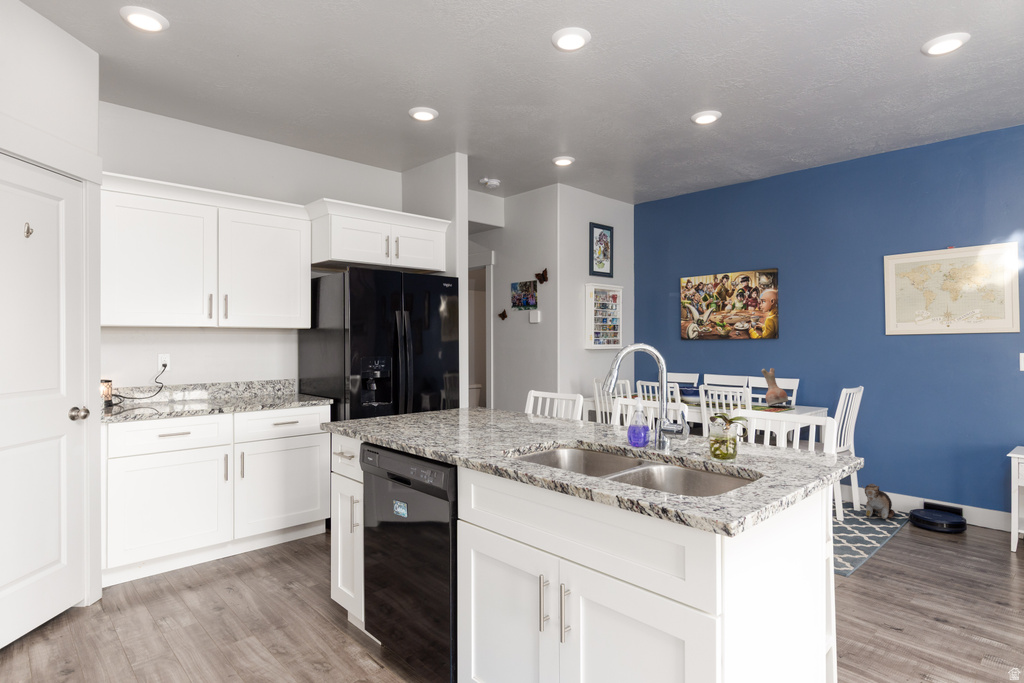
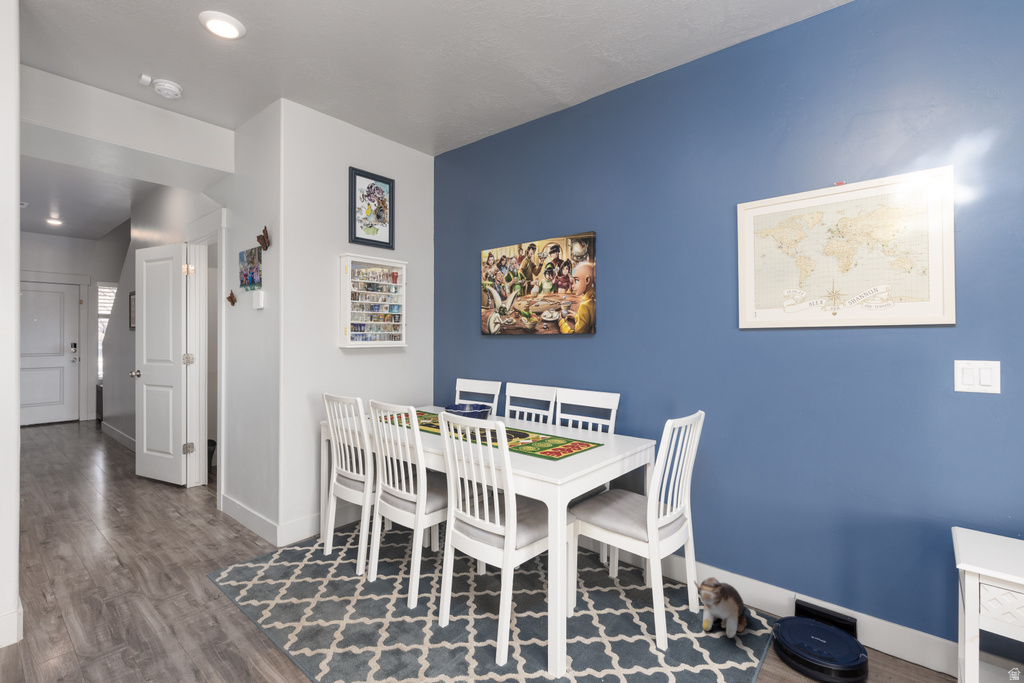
vase: present [761,368,788,406] -> none [559,378,596,437]

